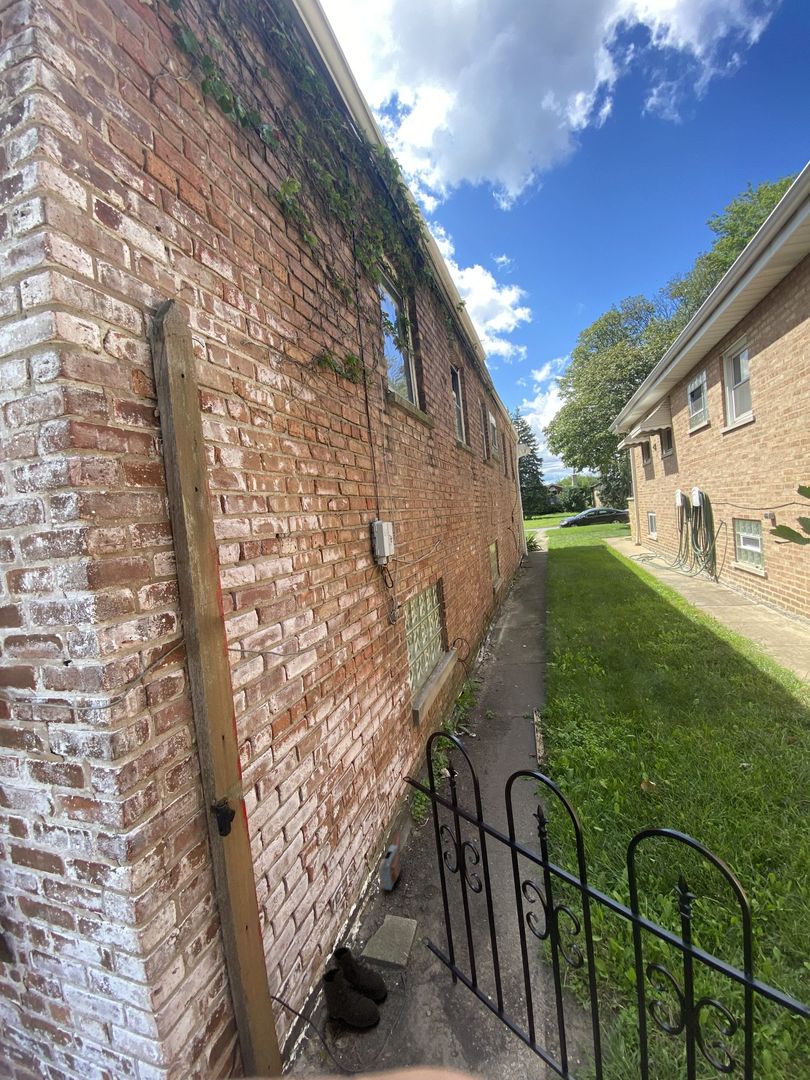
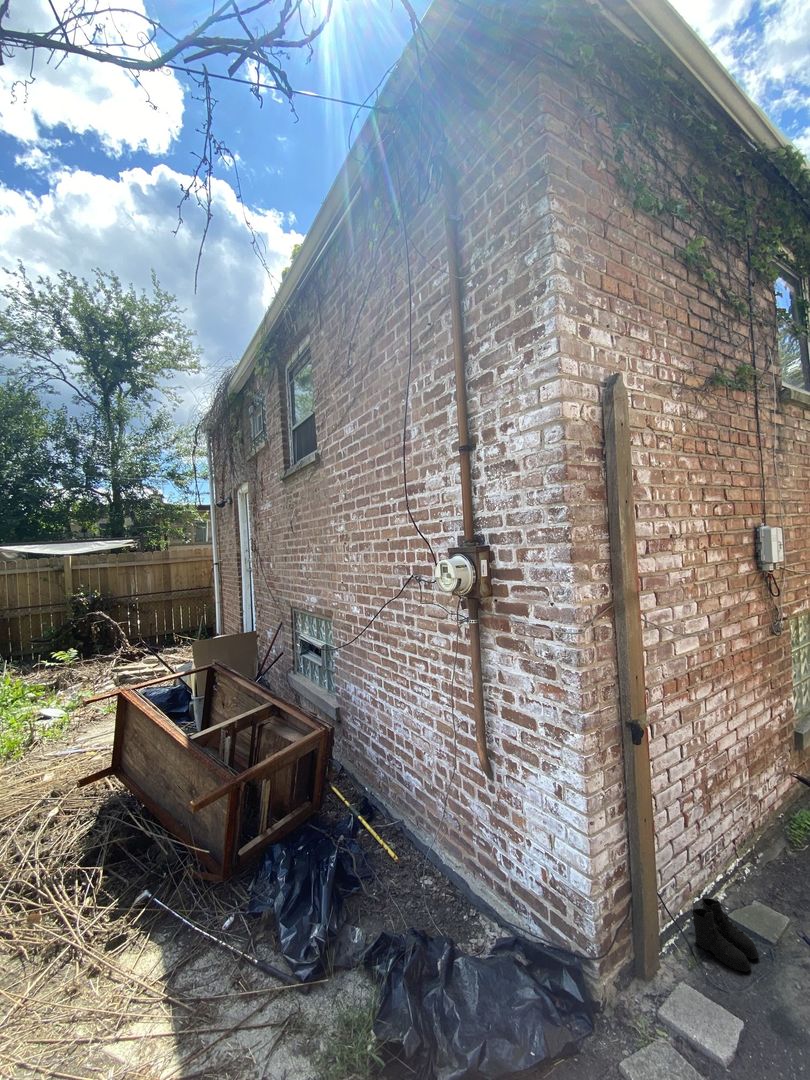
watering can: present [379,830,401,890] -> none [749,837,775,888]

